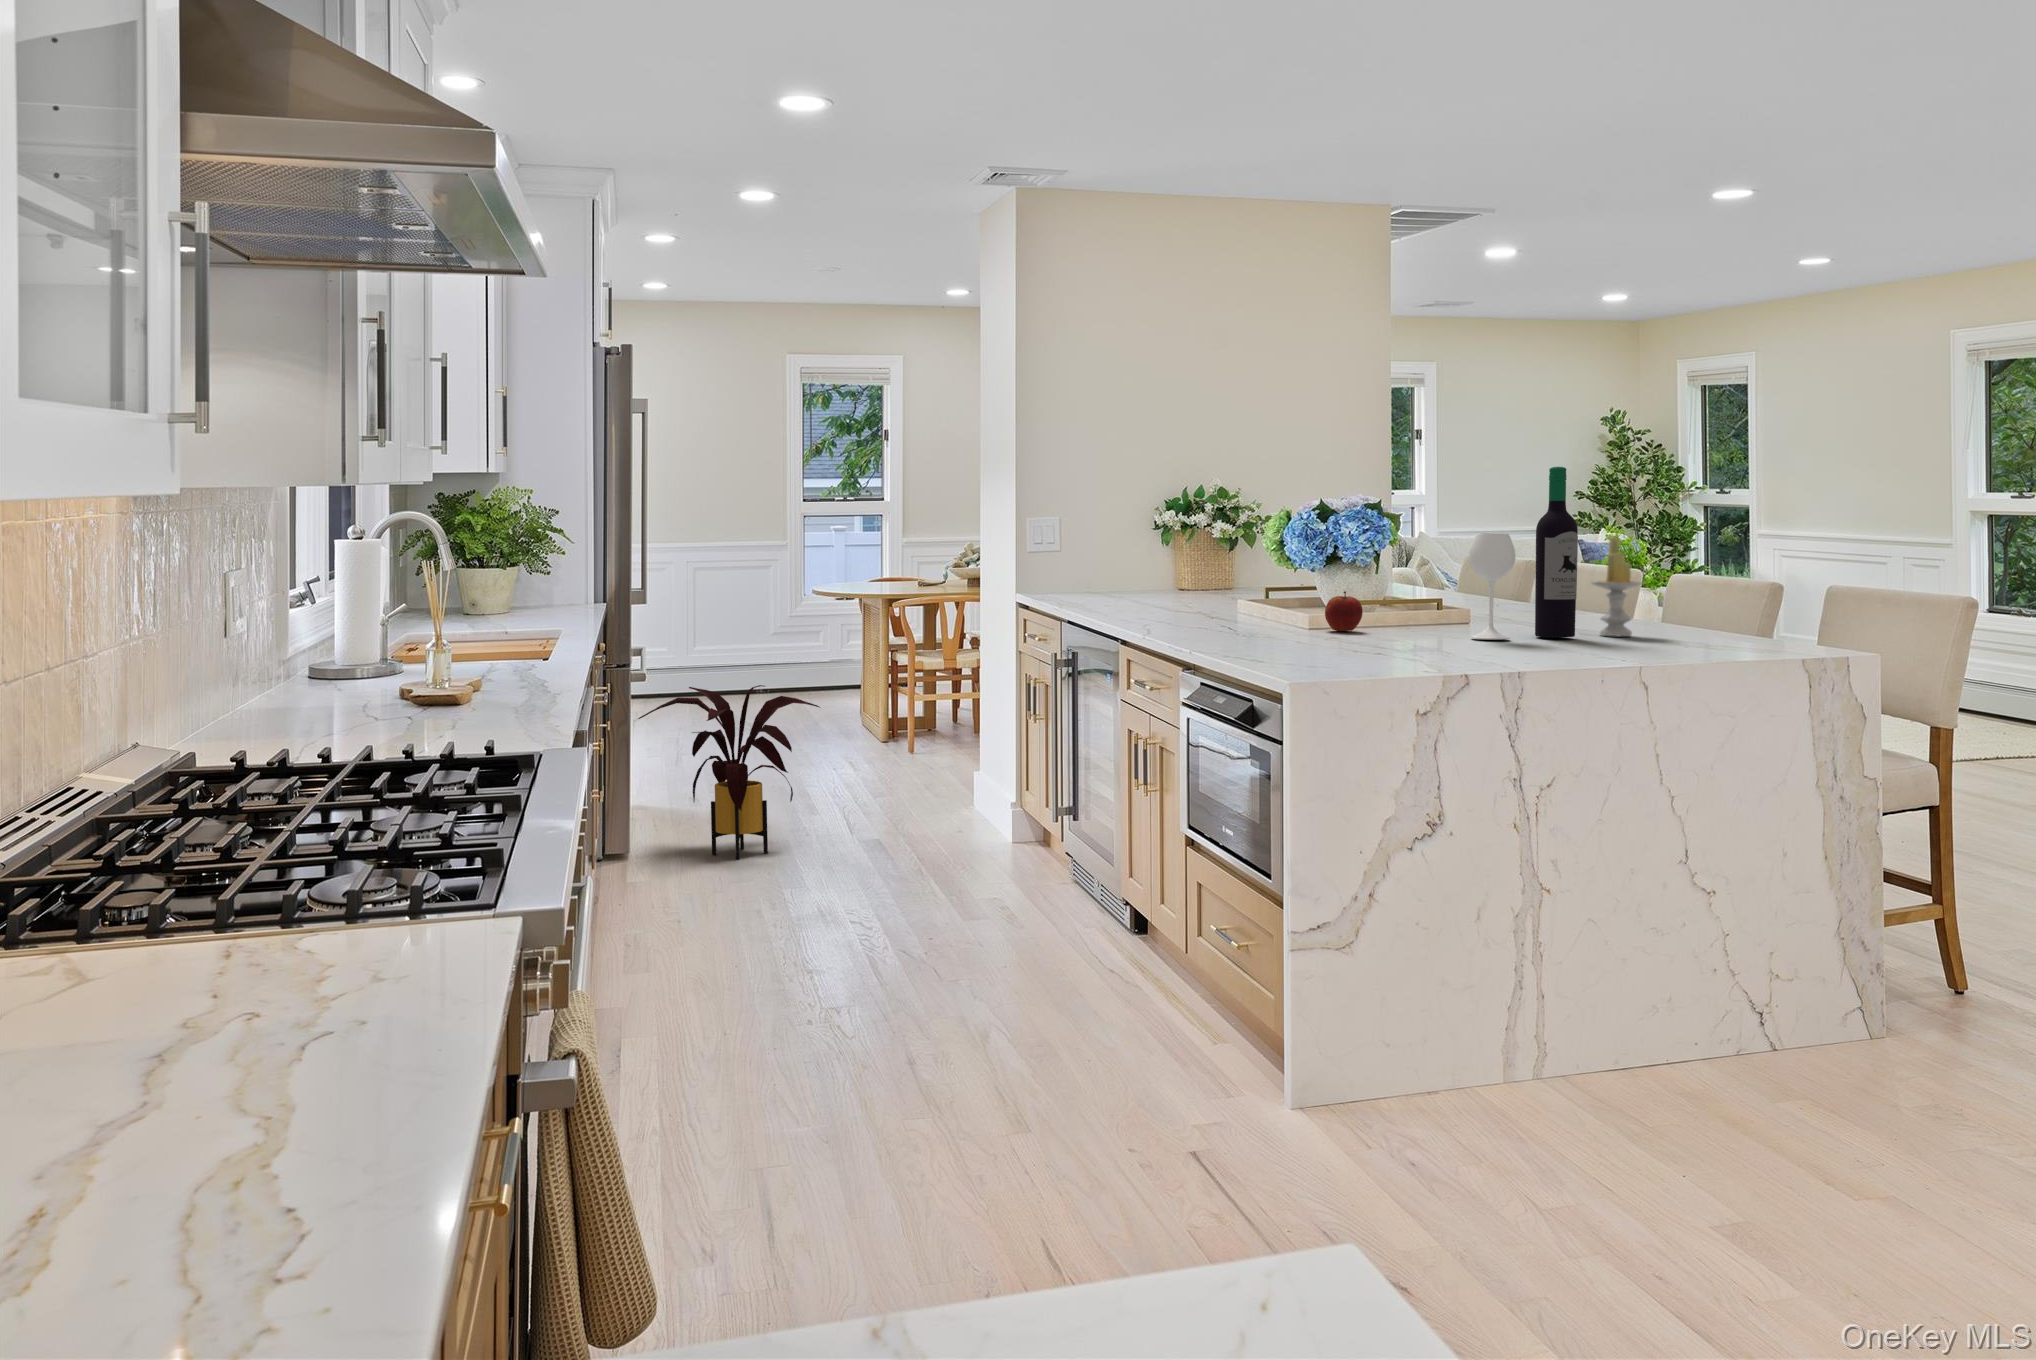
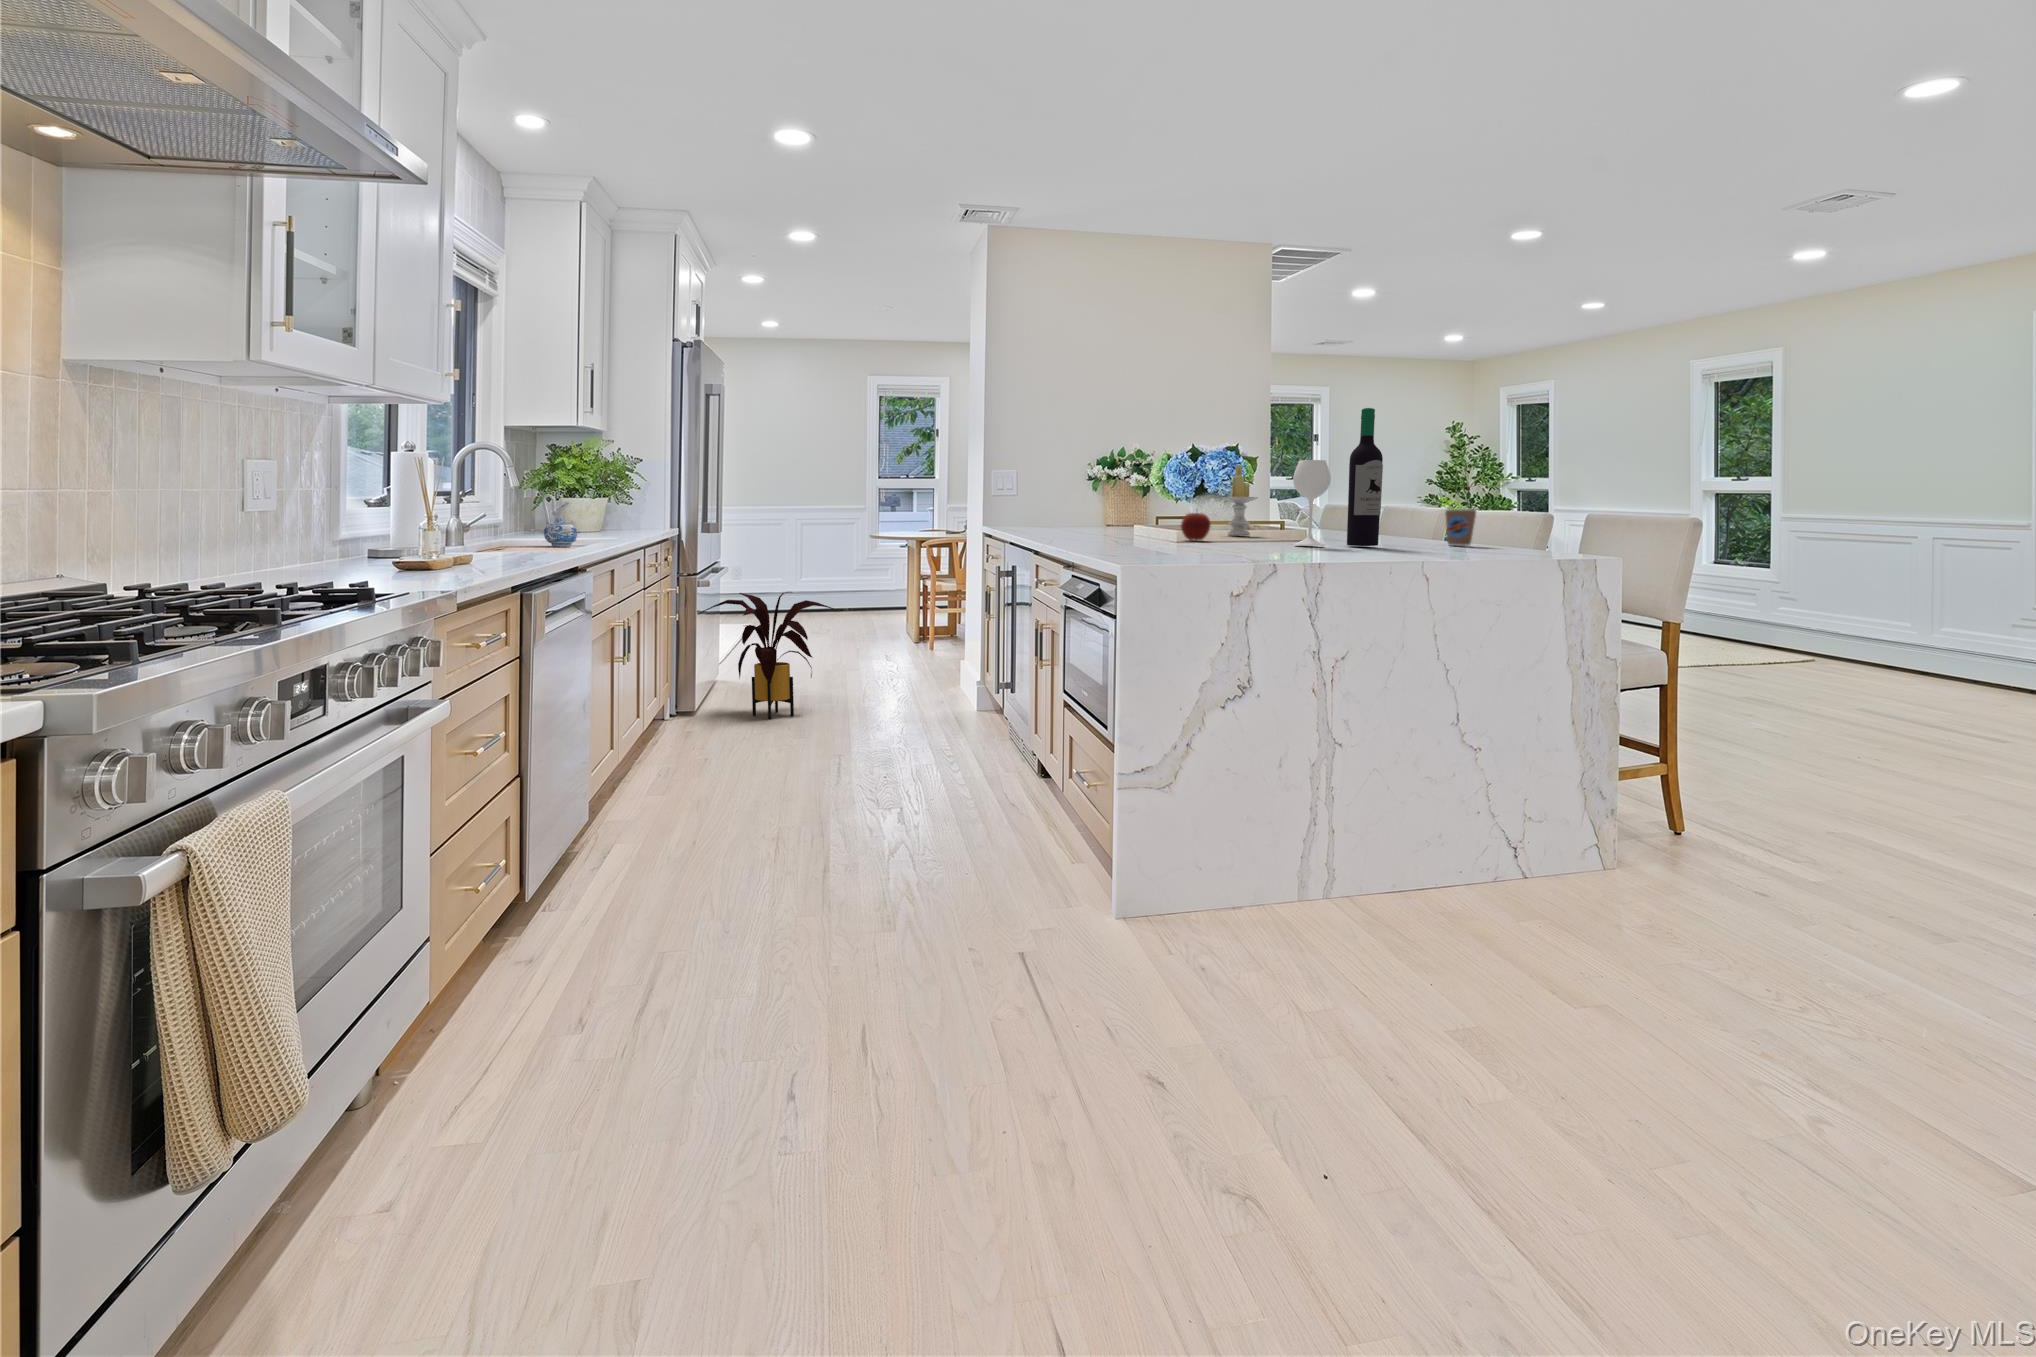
candle: present [1592,537,1642,636] -> present [1222,465,1258,536]
ceramic pitcher: none [487,578,531,646] -> present [542,494,577,546]
coffee cup: none [1650,584,1692,631] -> present [1445,509,1476,546]

